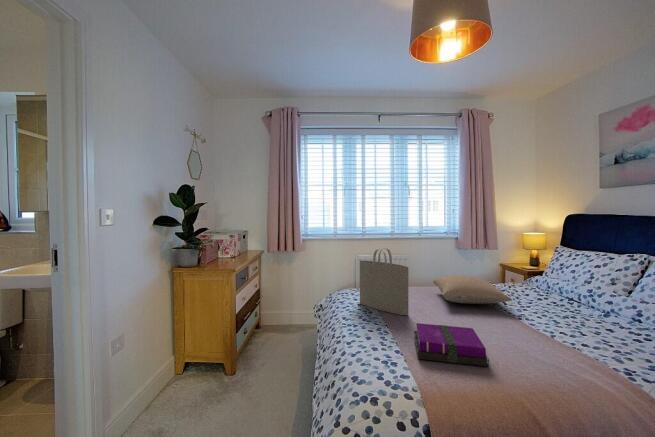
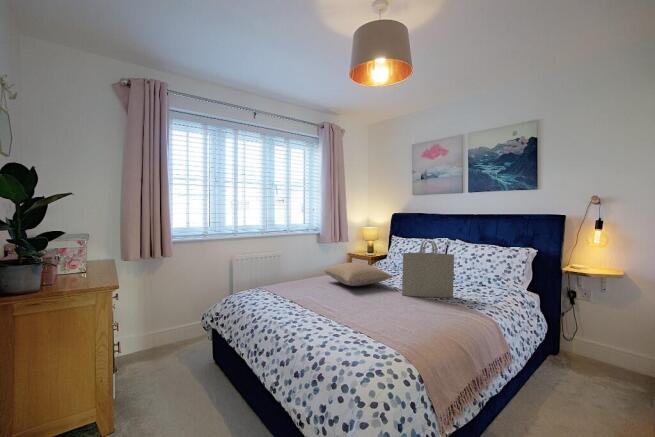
tote bag: present [360,248,408,315] -> present [402,240,454,297]
notebook: present [414,323,489,366] -> none [355,300,422,332]

